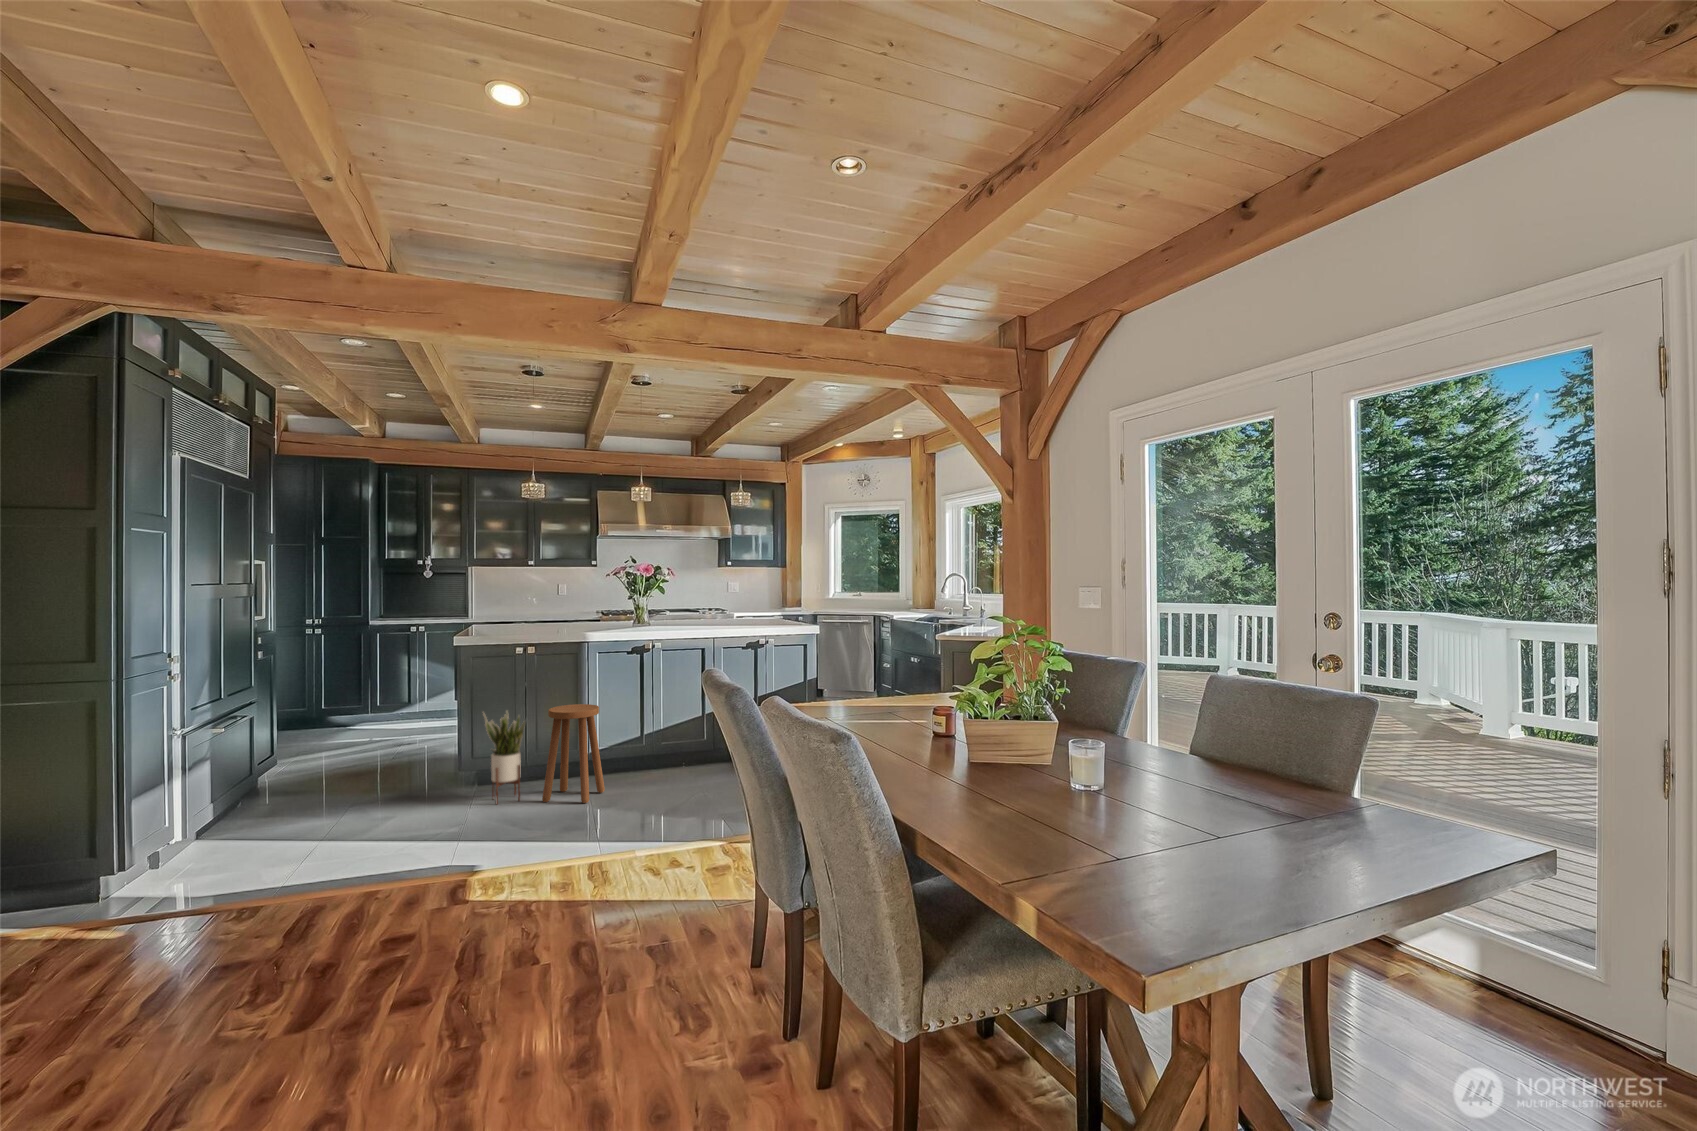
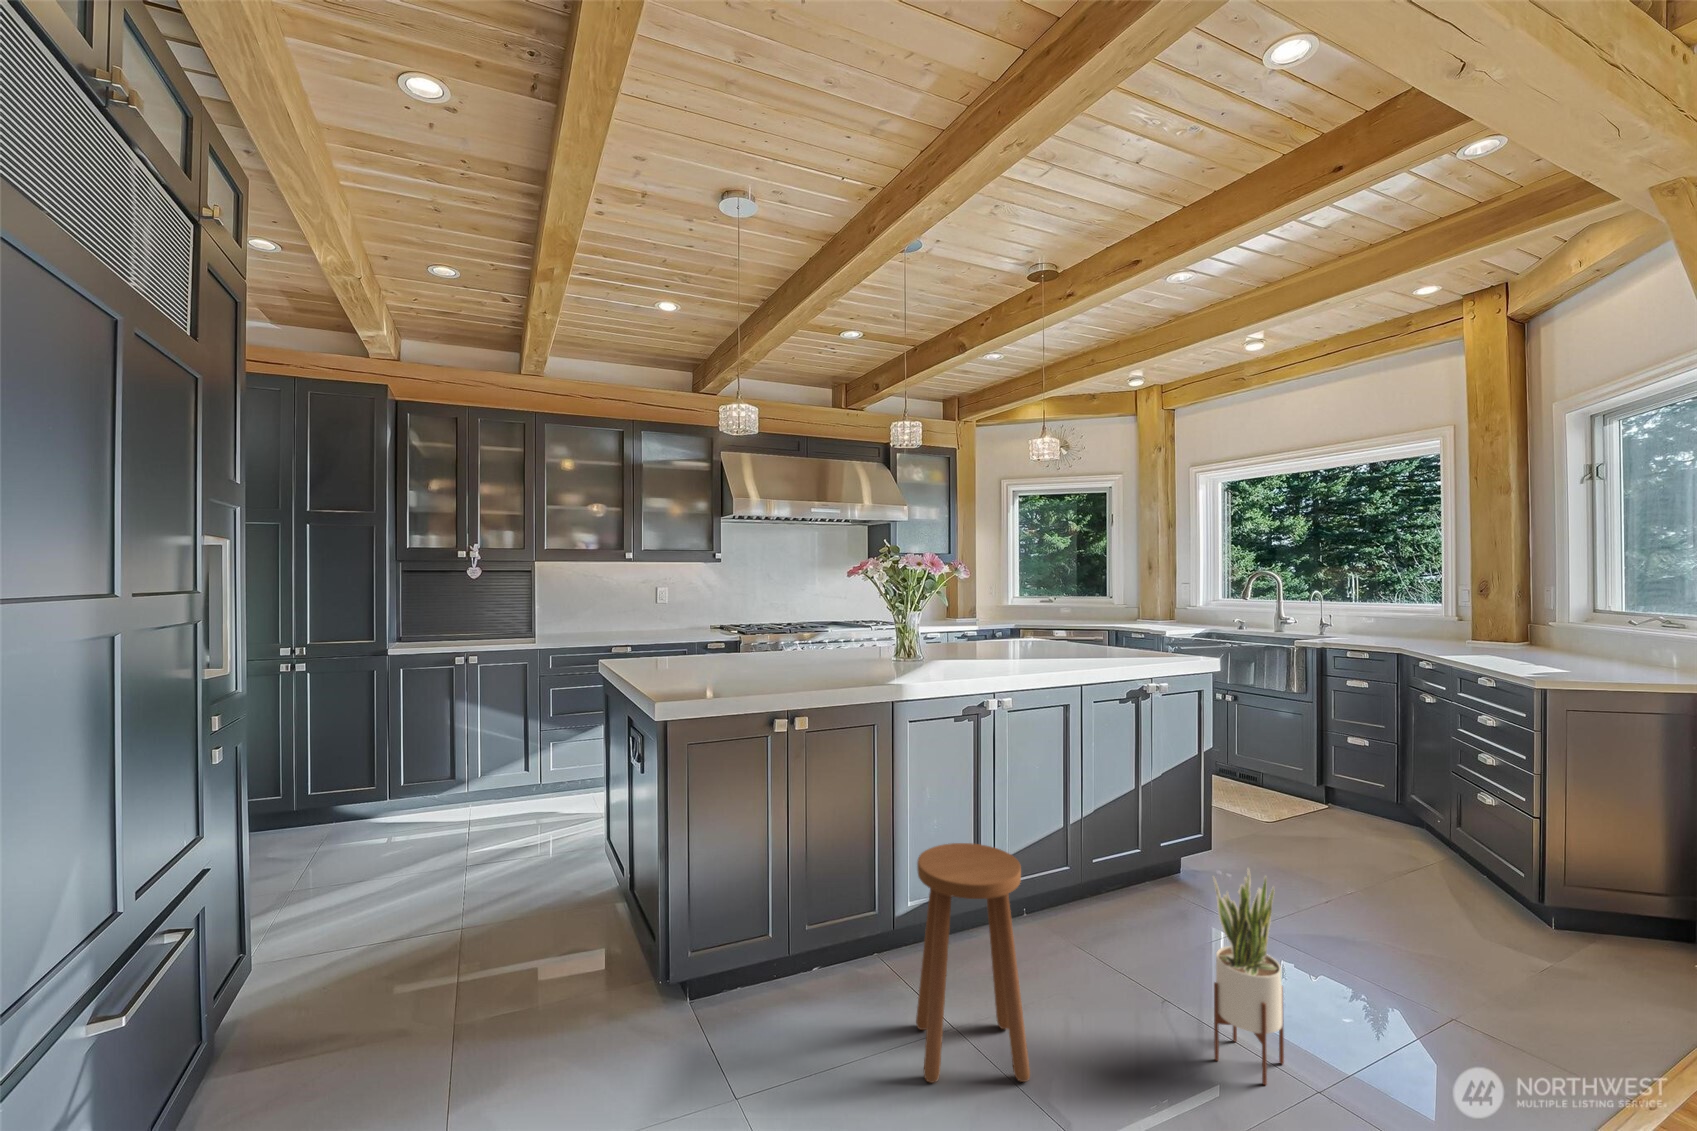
potted plant: present [483,711,525,804] -> present [1213,869,1284,1085]

